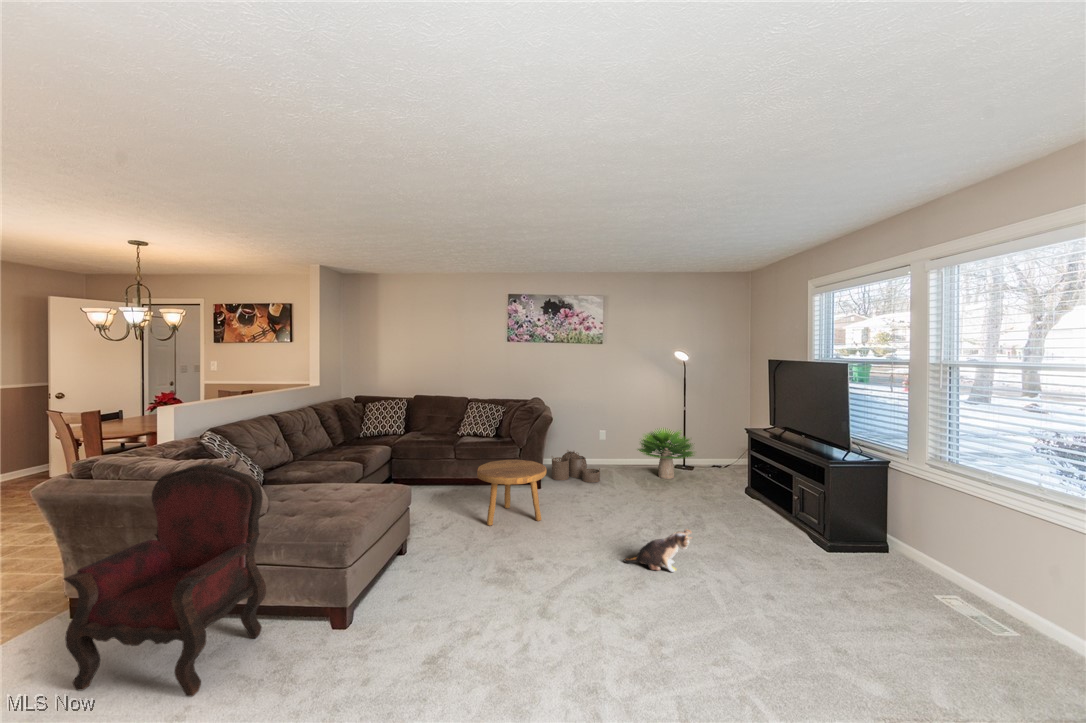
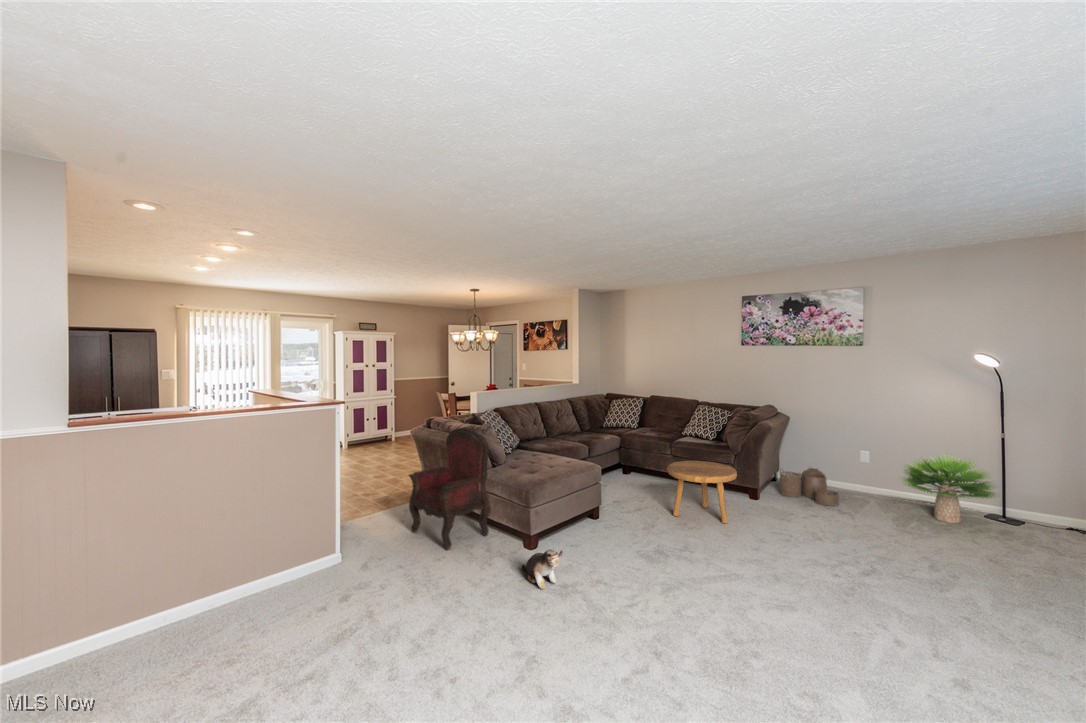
plush toy: present [624,529,692,572] -> present [522,549,563,589]

